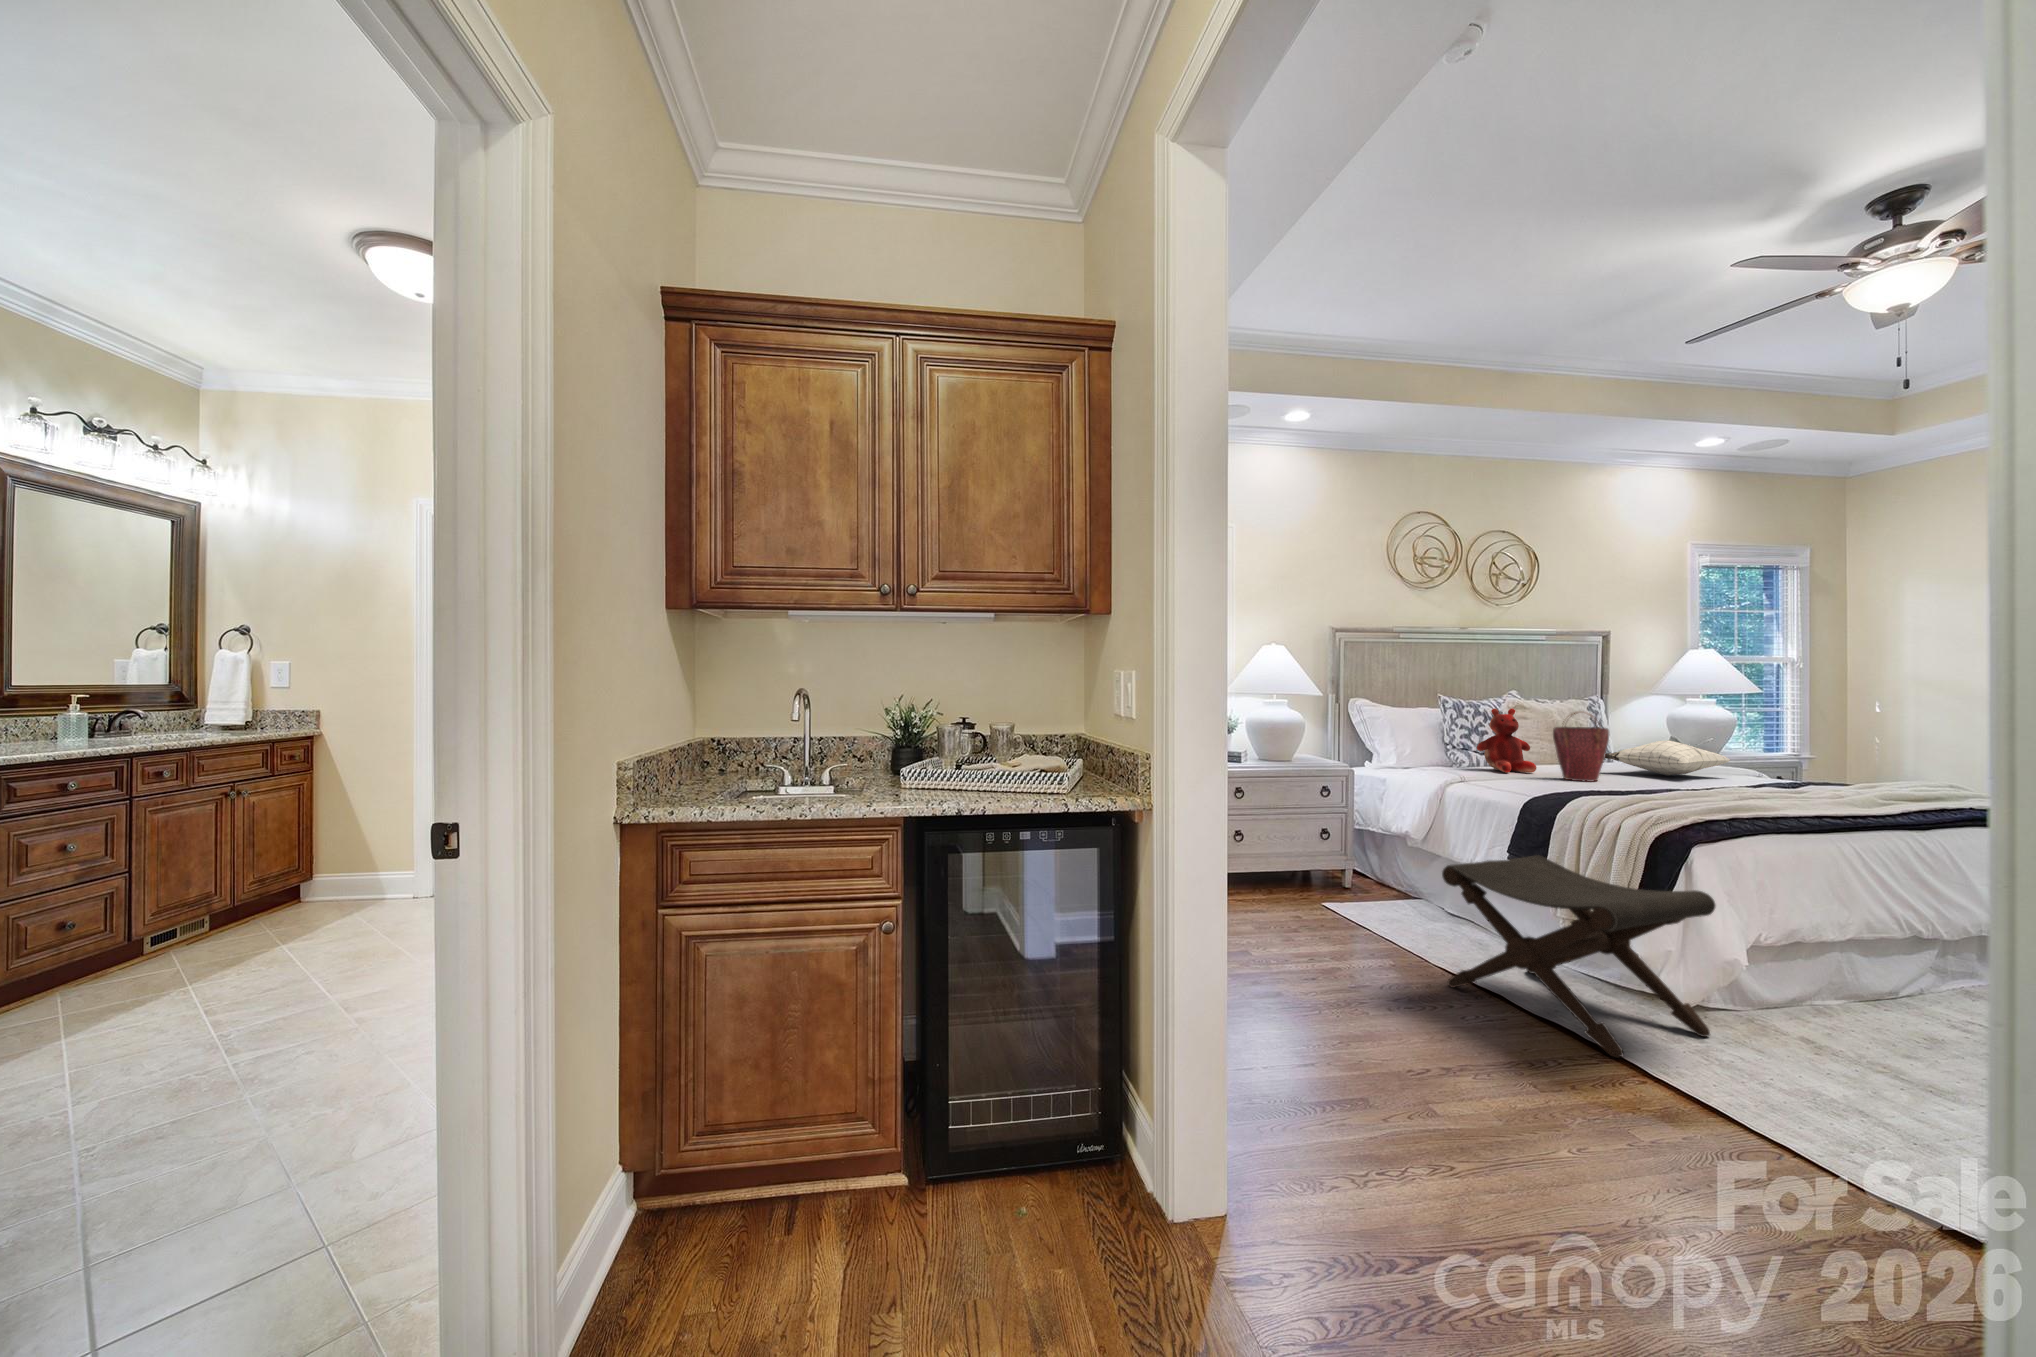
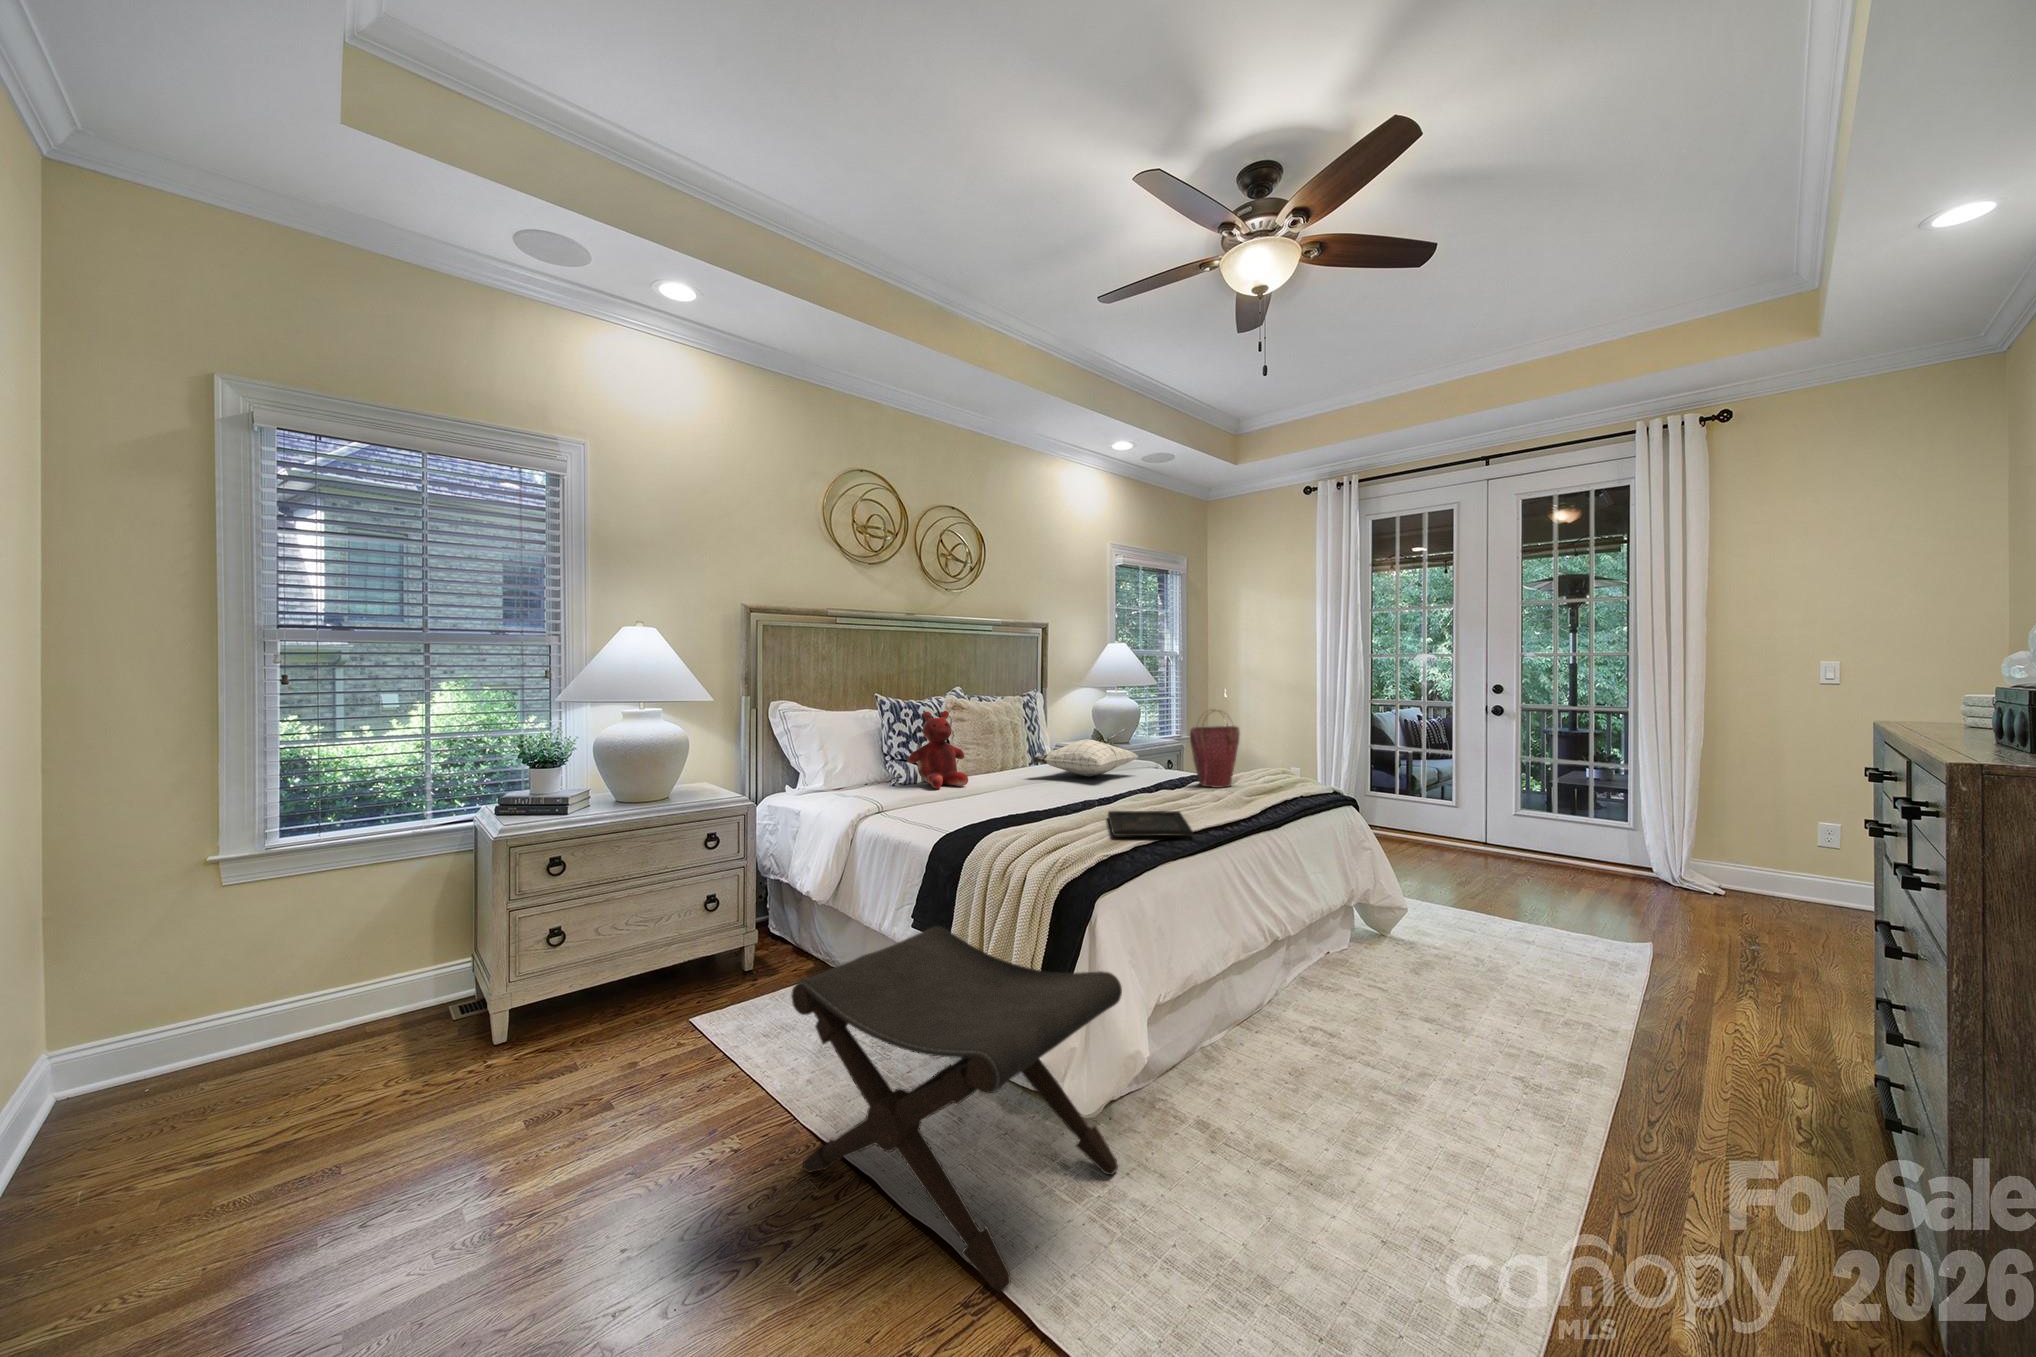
handbag: present [1553,712,1609,782] -> present [1190,709,1239,788]
tray: none [1696,795,1795,816] -> present [1108,811,1193,837]

